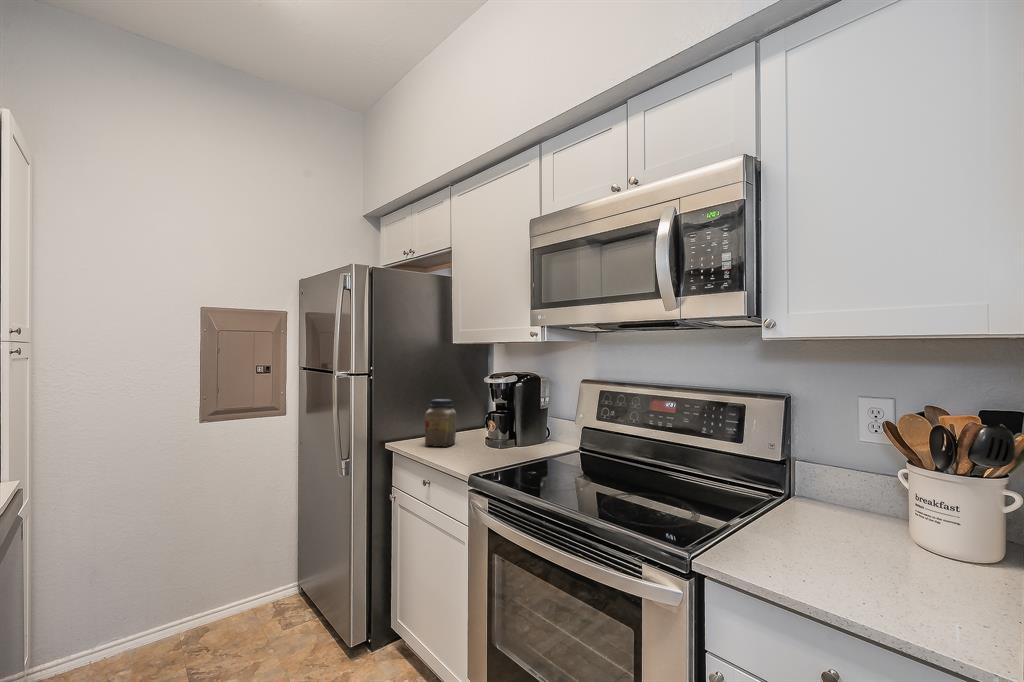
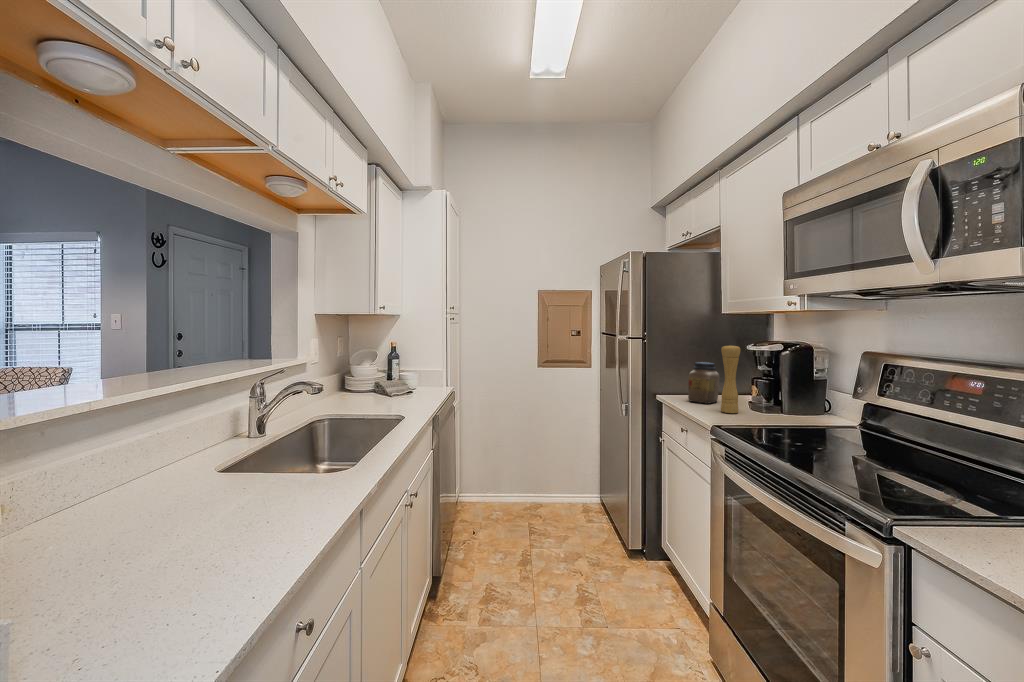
pepper mill: none [465,379,484,455] -> present [721,345,741,413]

